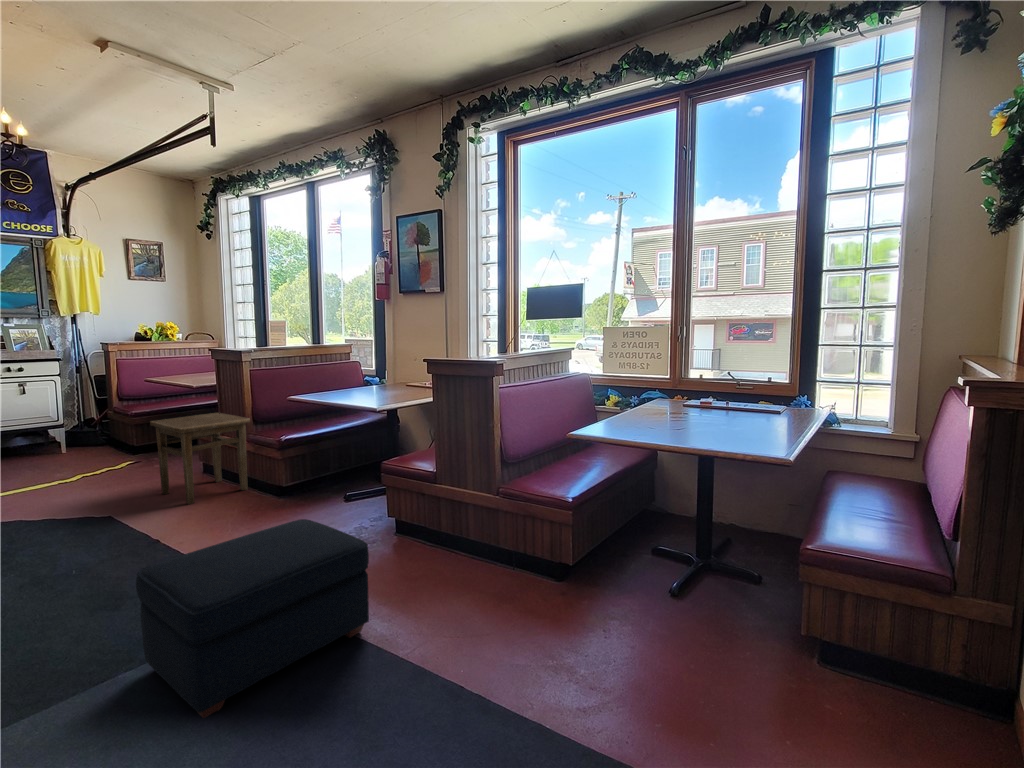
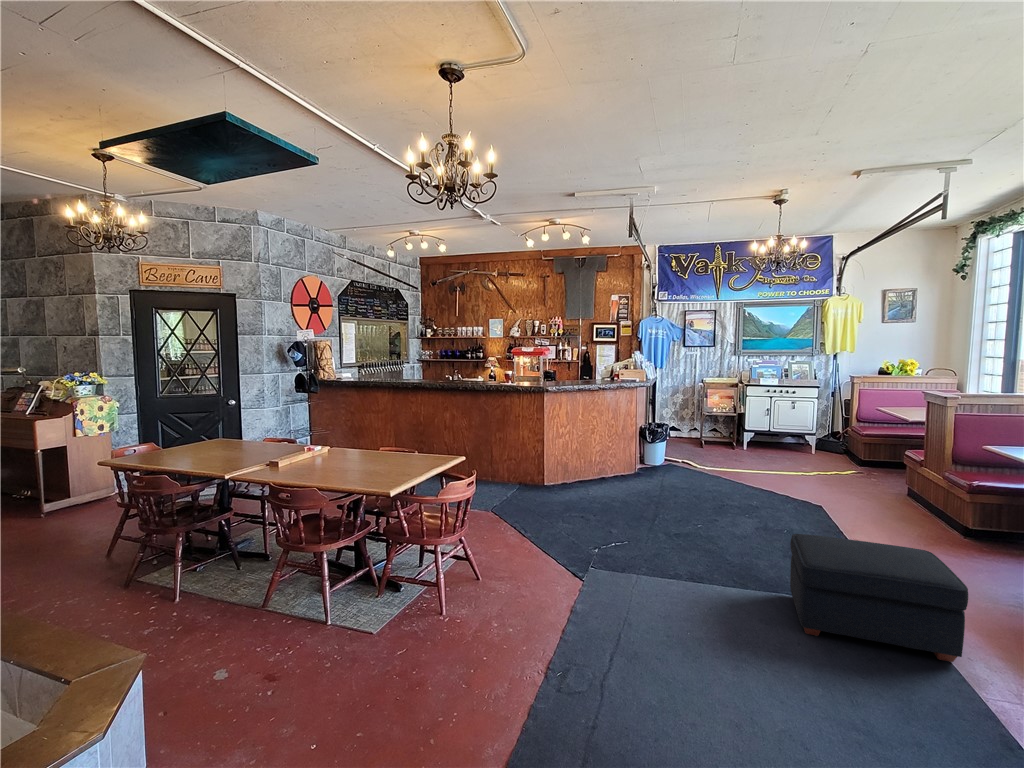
side table: present [150,413,250,504] -> none [860,444,947,522]

